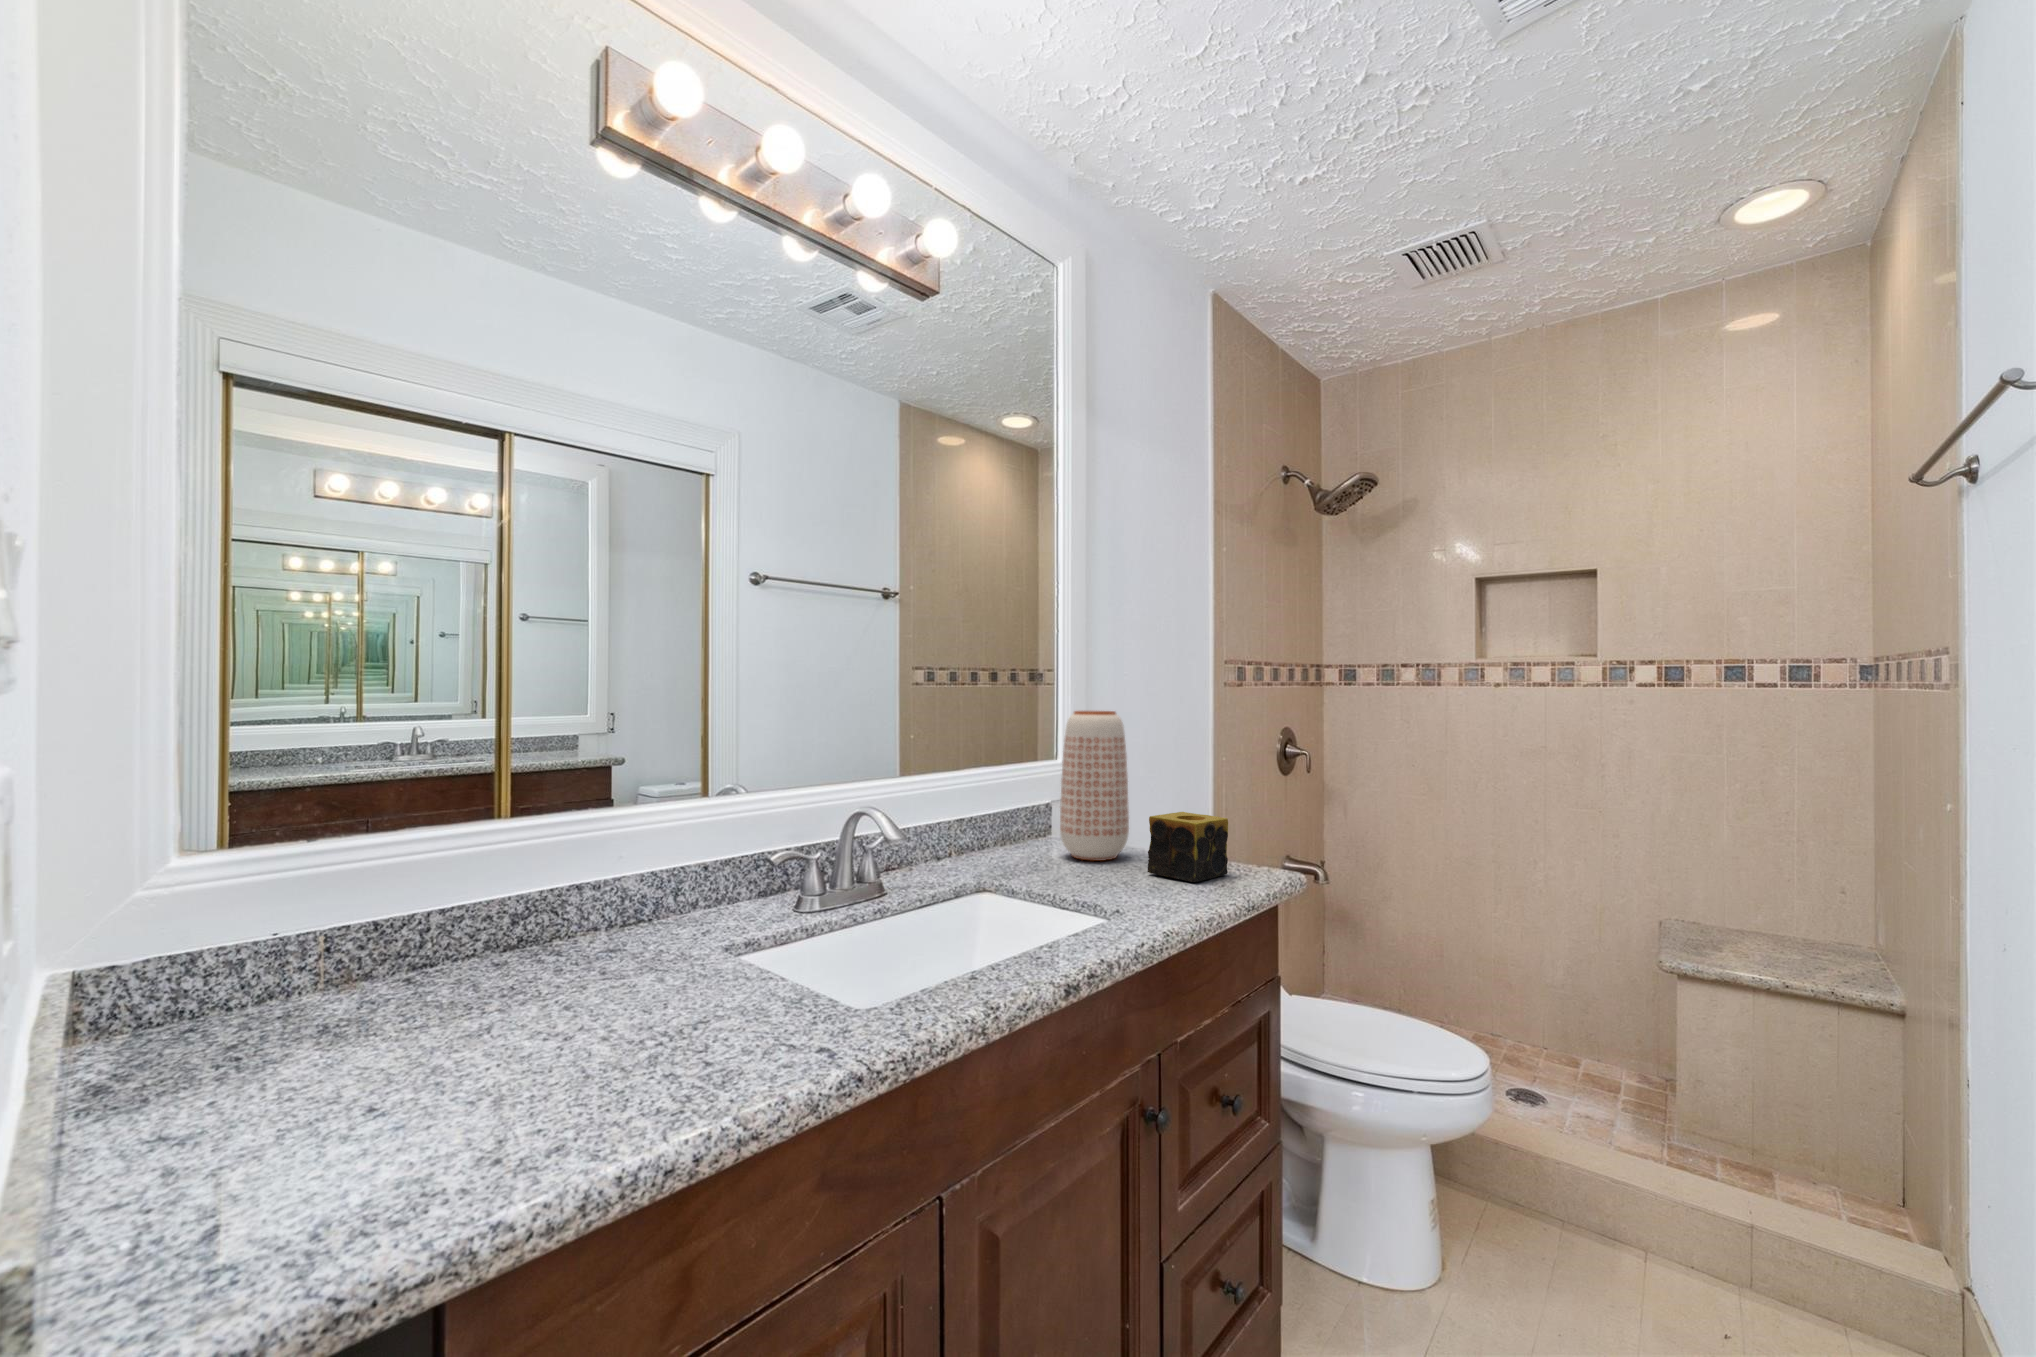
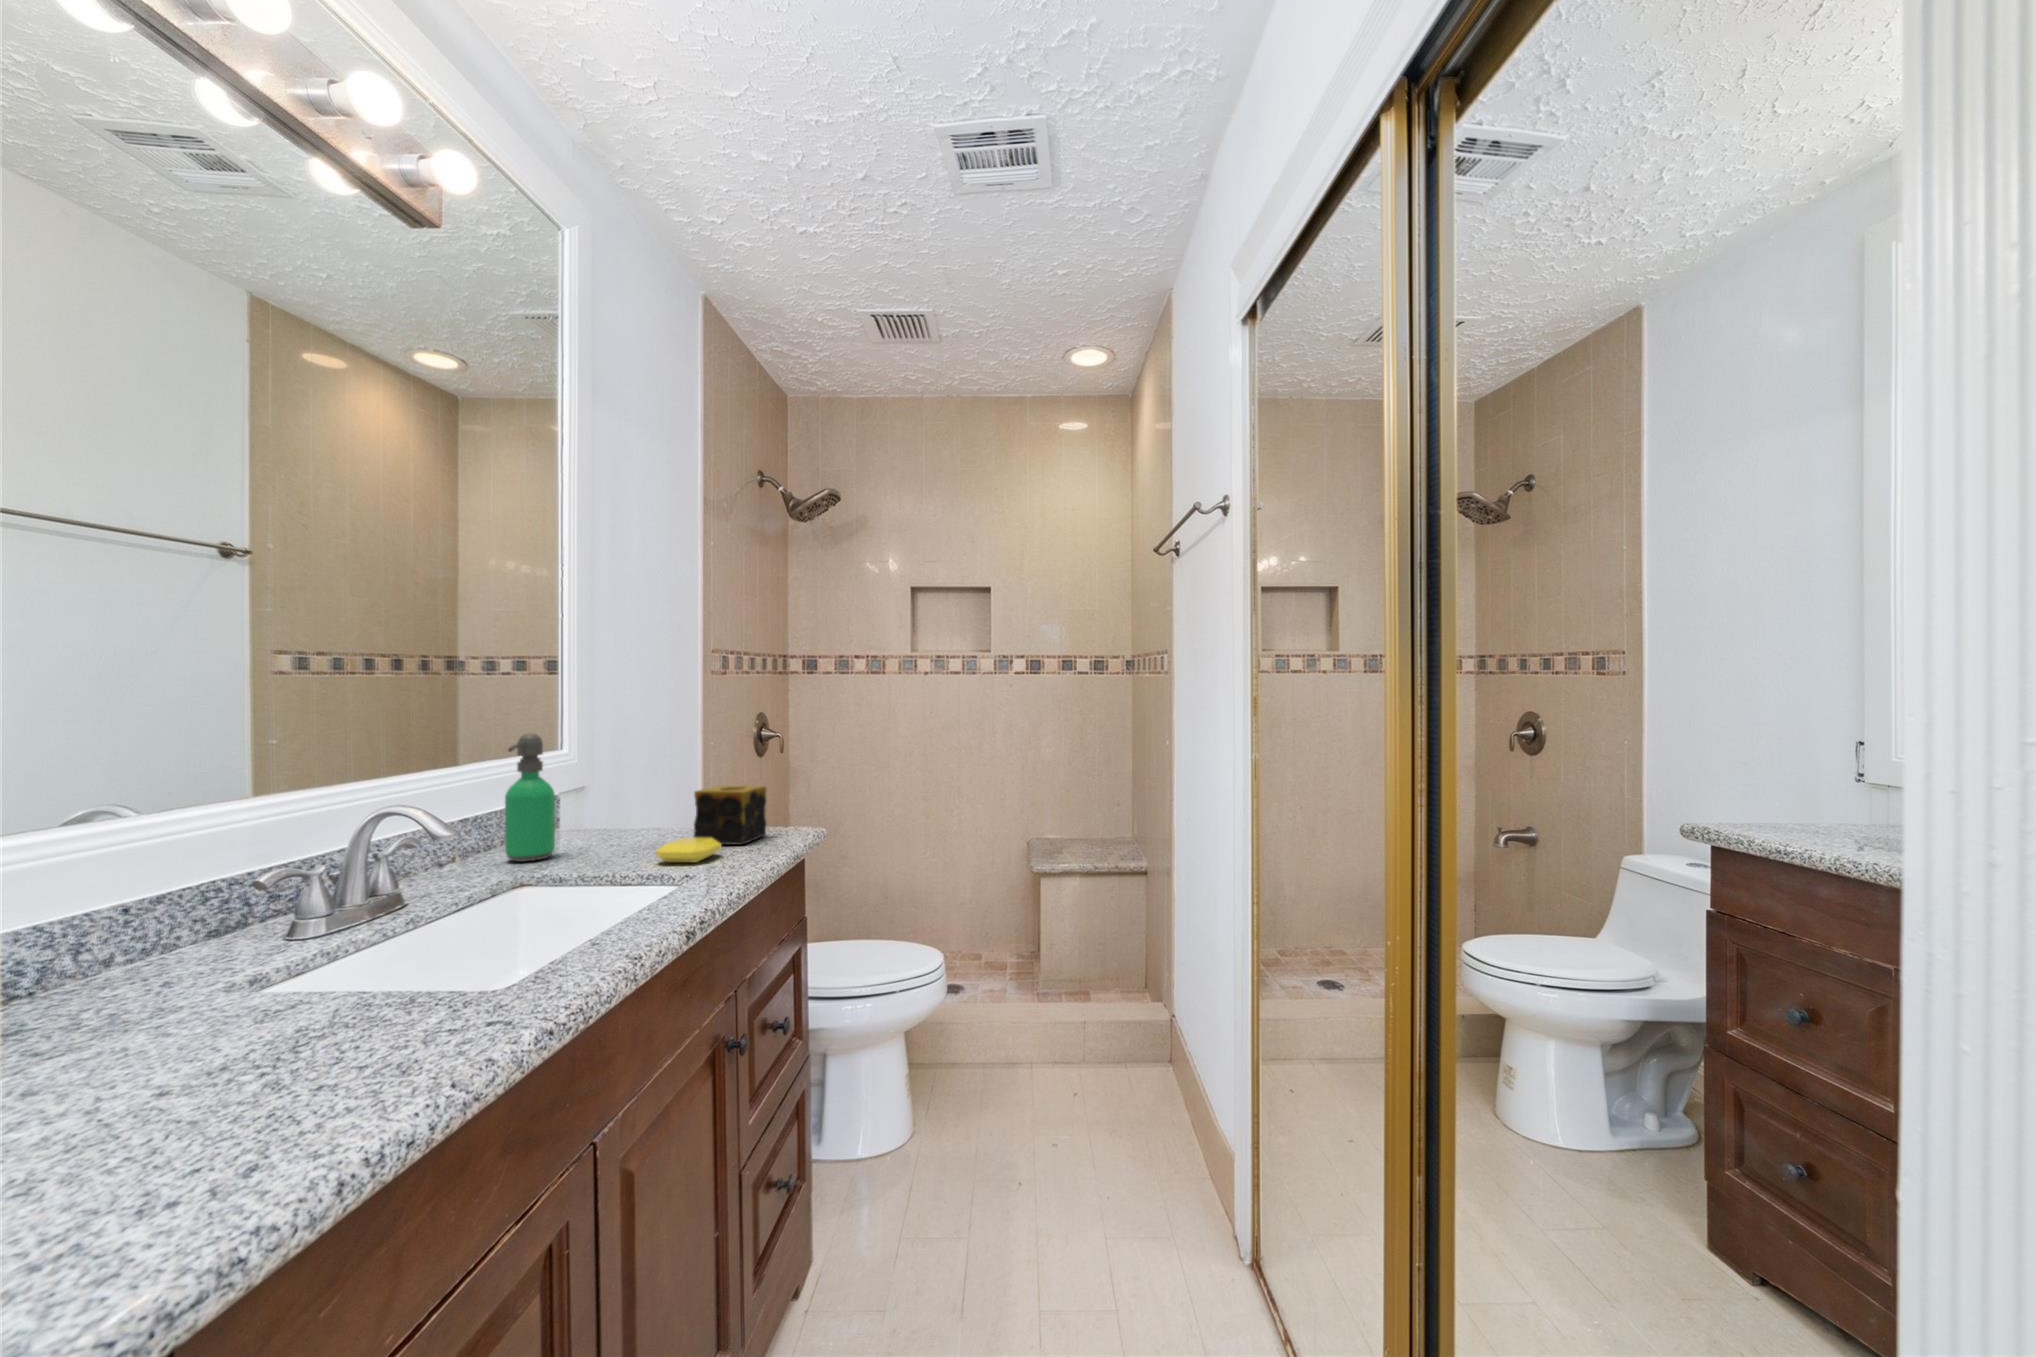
vase: present [1060,711,1129,861] -> none [586,696,662,844]
soap dispenser: none [985,745,1027,866] -> present [505,734,555,861]
soap bar: none [1098,866,1164,897] -> present [655,838,721,862]

